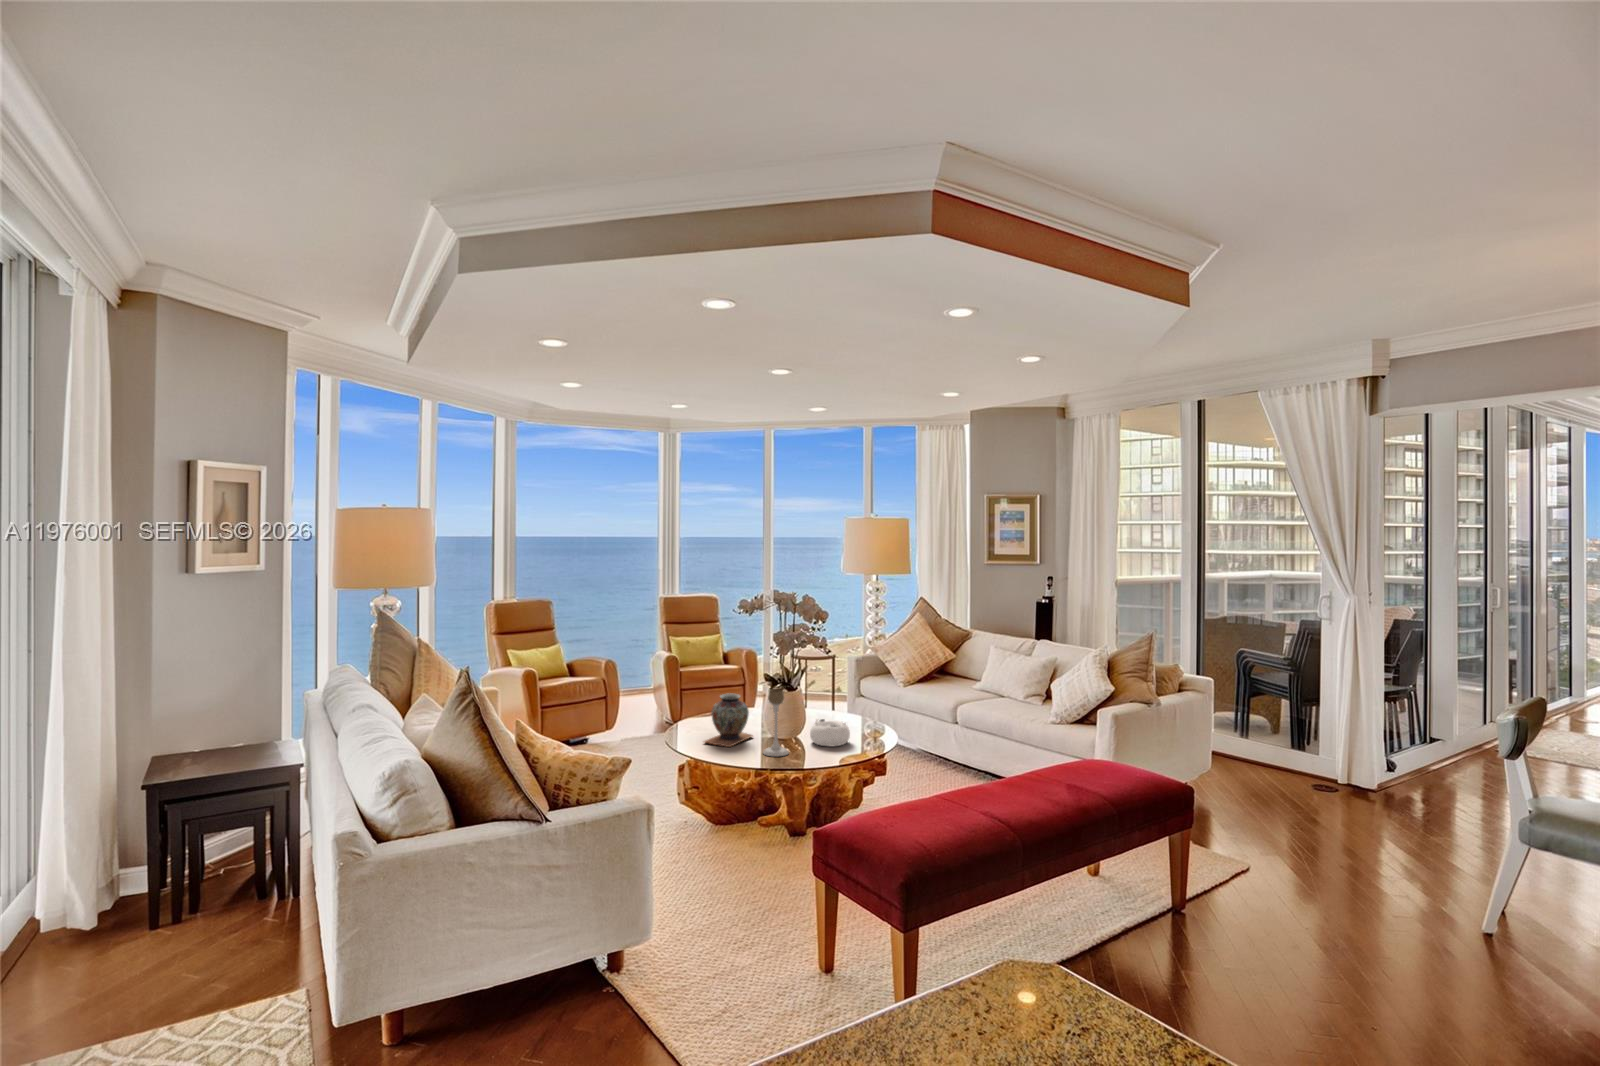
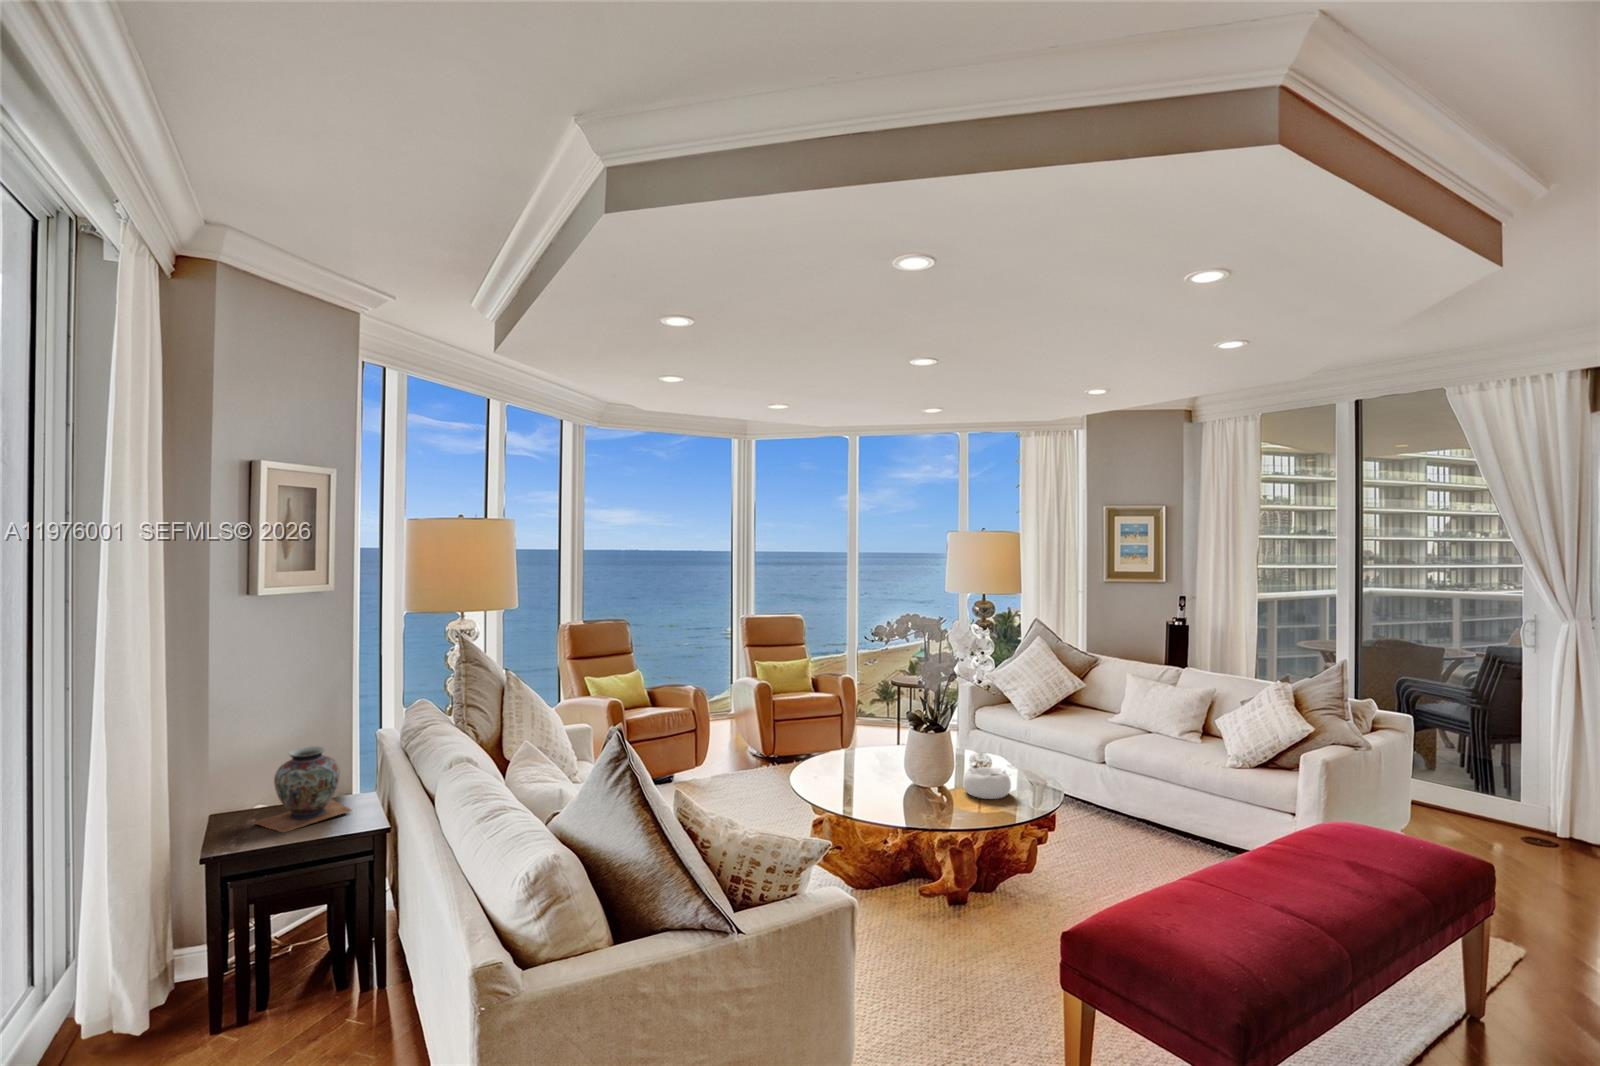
candle holder: present [763,689,788,756] -> none [915,731,946,813]
decorative vase: present [704,694,753,747] -> present [255,746,351,832]

